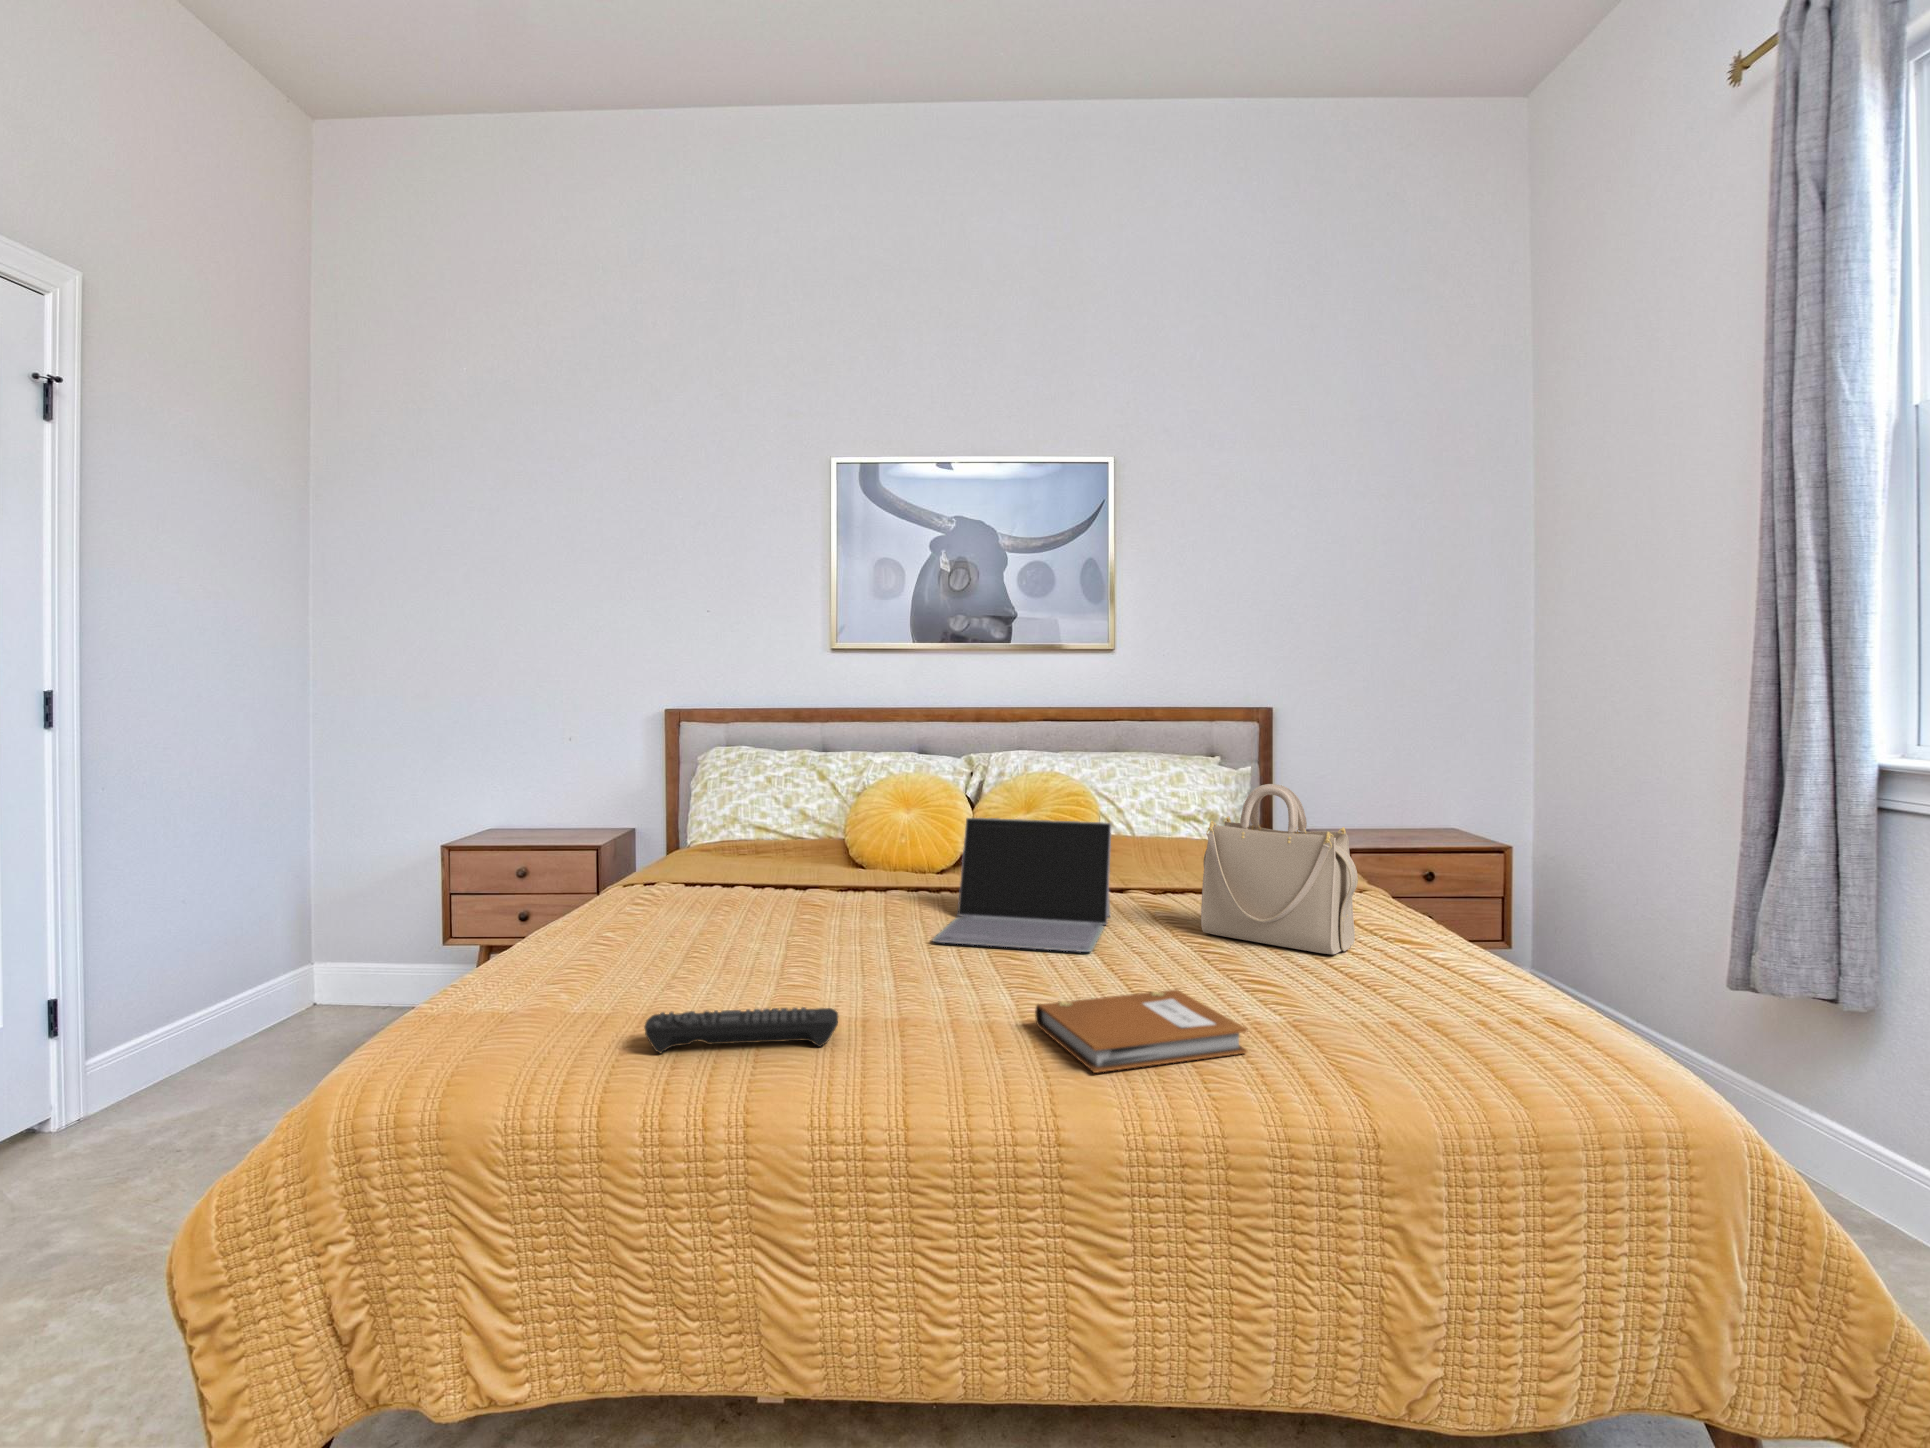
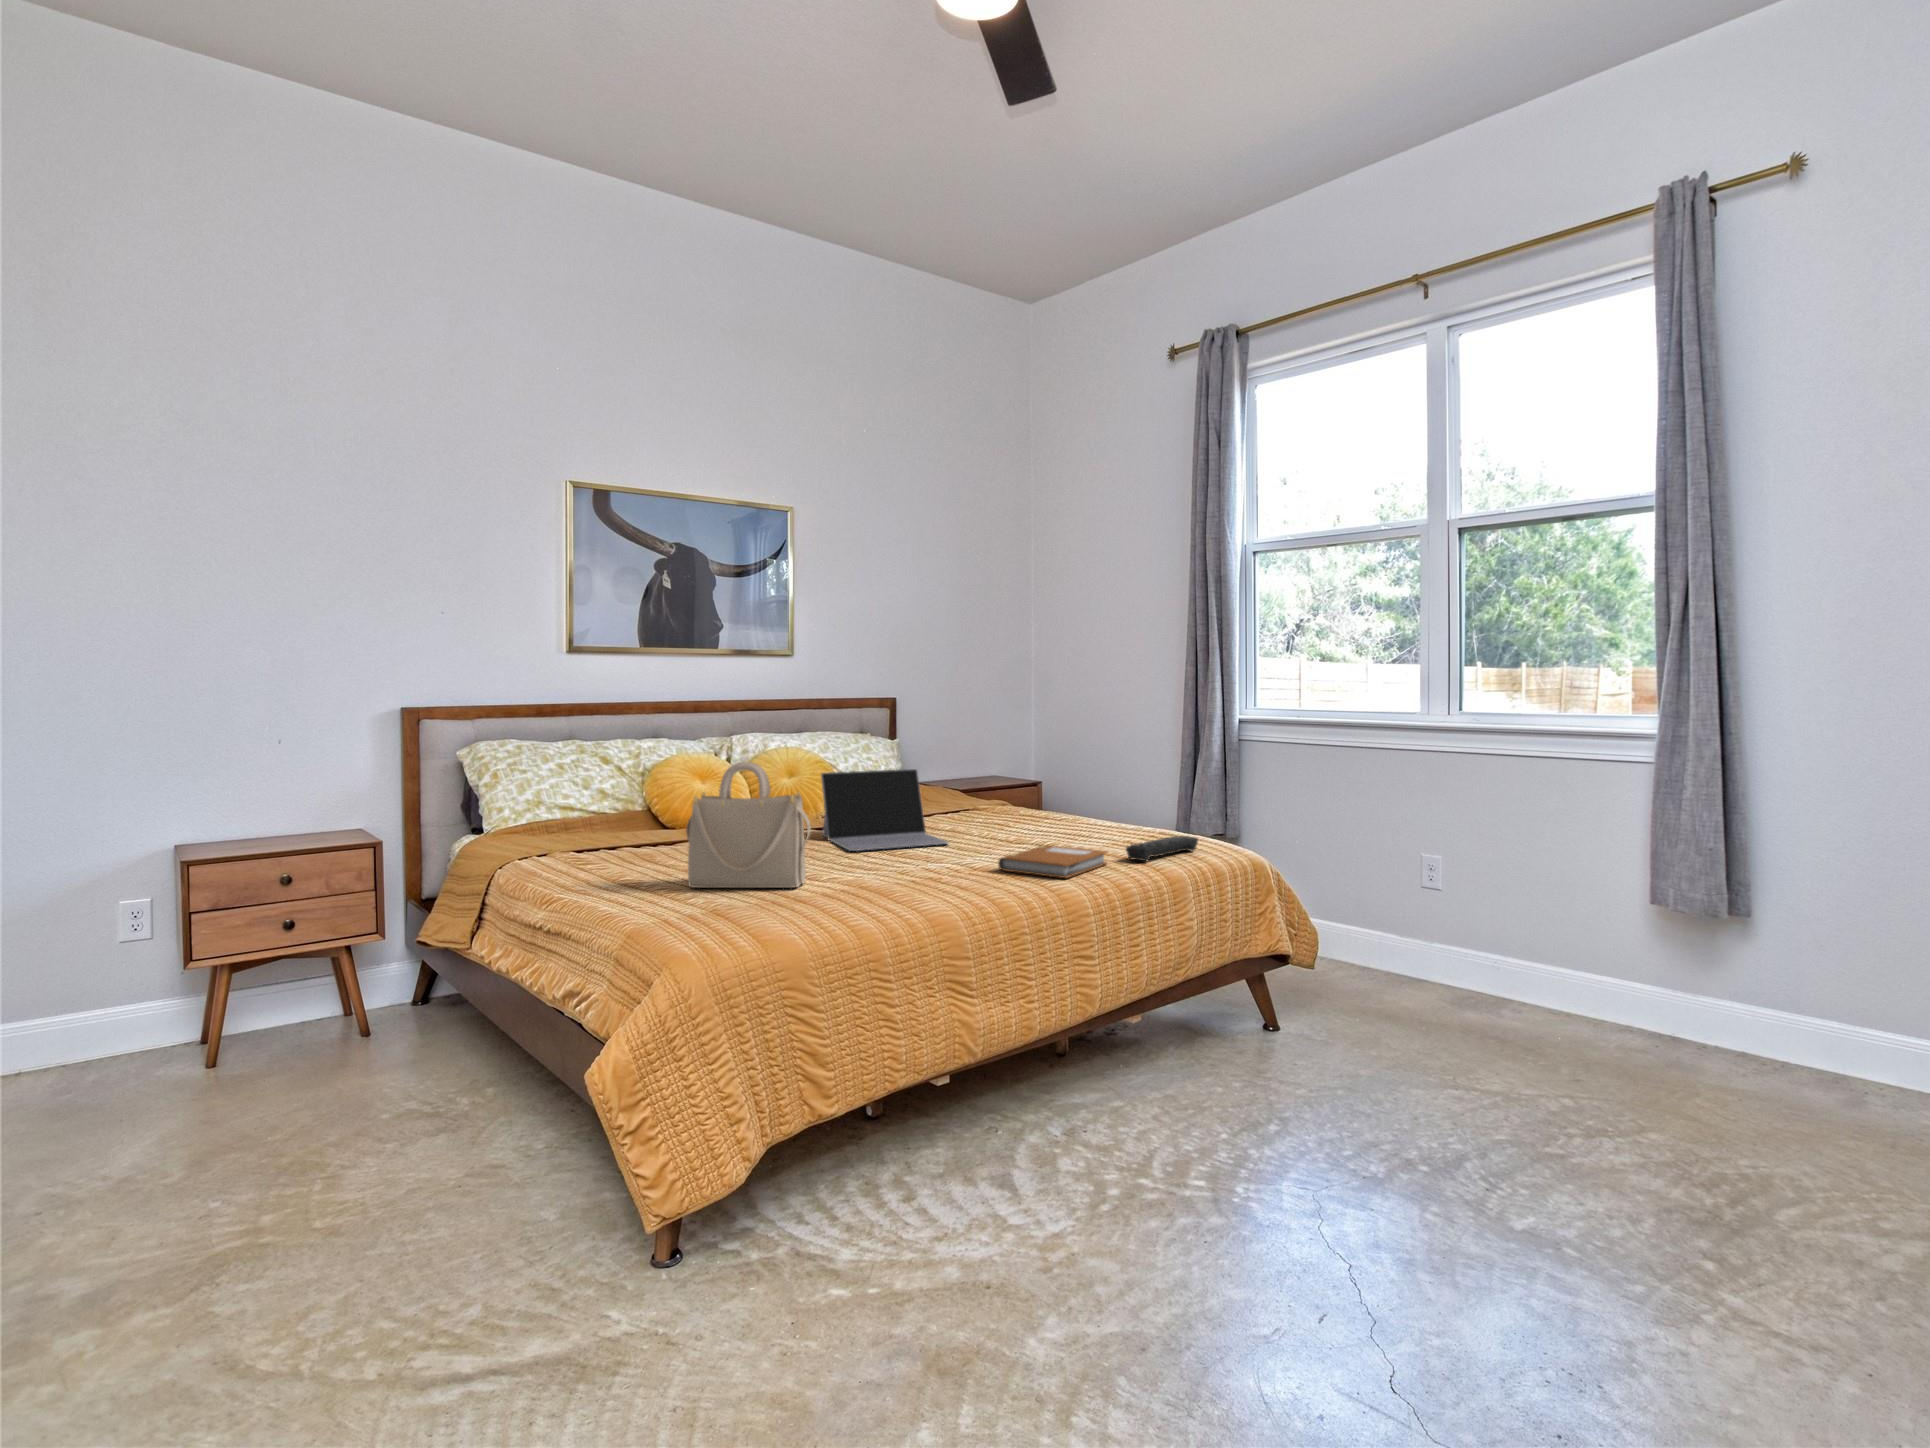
handbag: present [1201,784,1358,954] -> present [686,762,811,888]
remote control: present [644,1007,838,1053] -> present [1126,836,1198,861]

